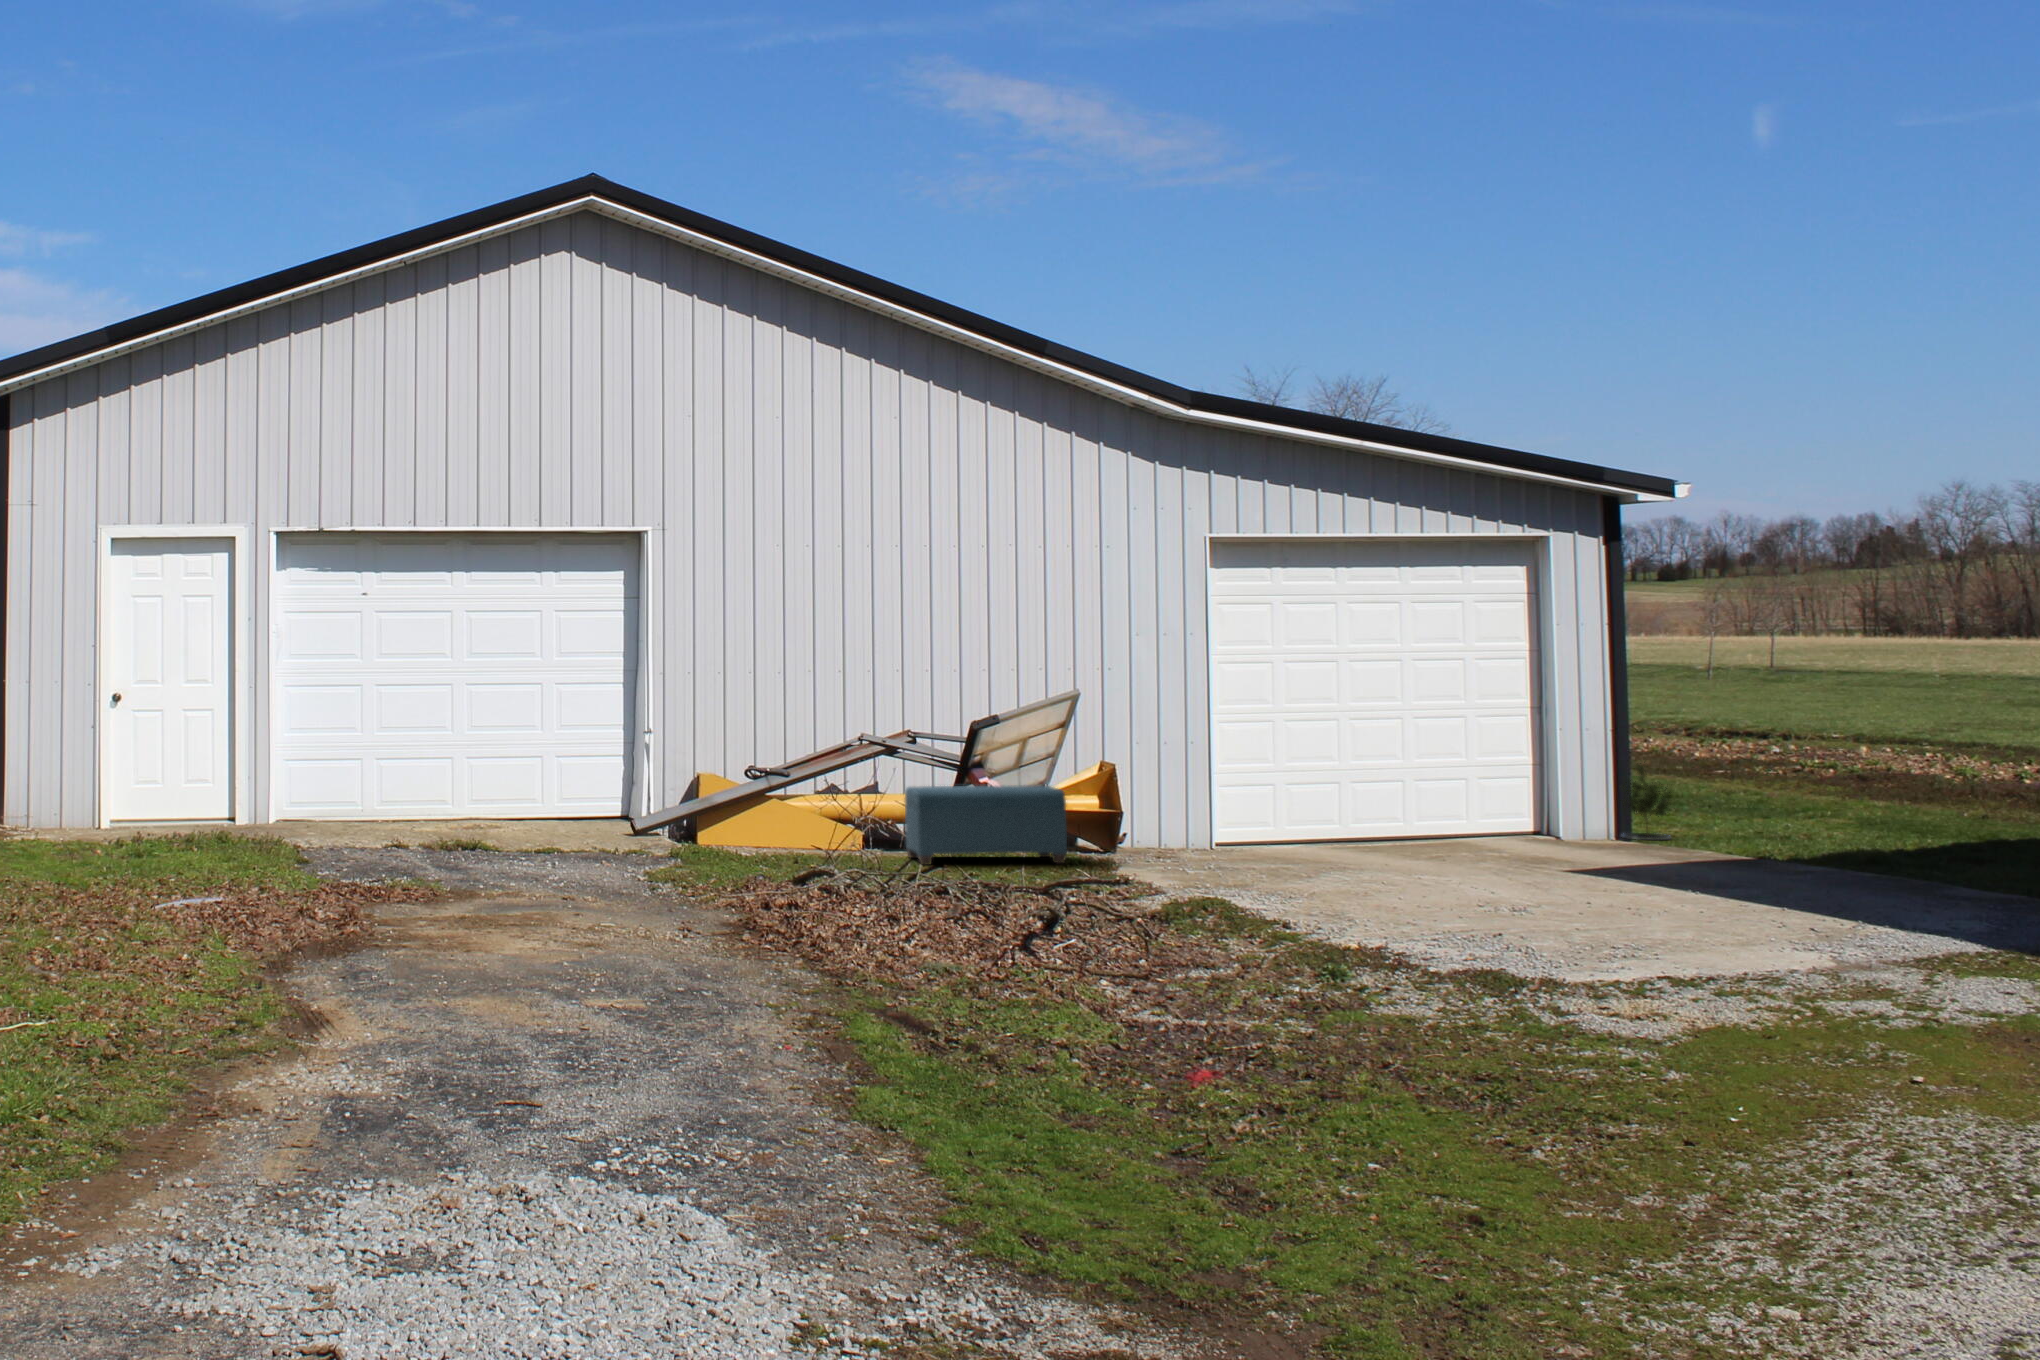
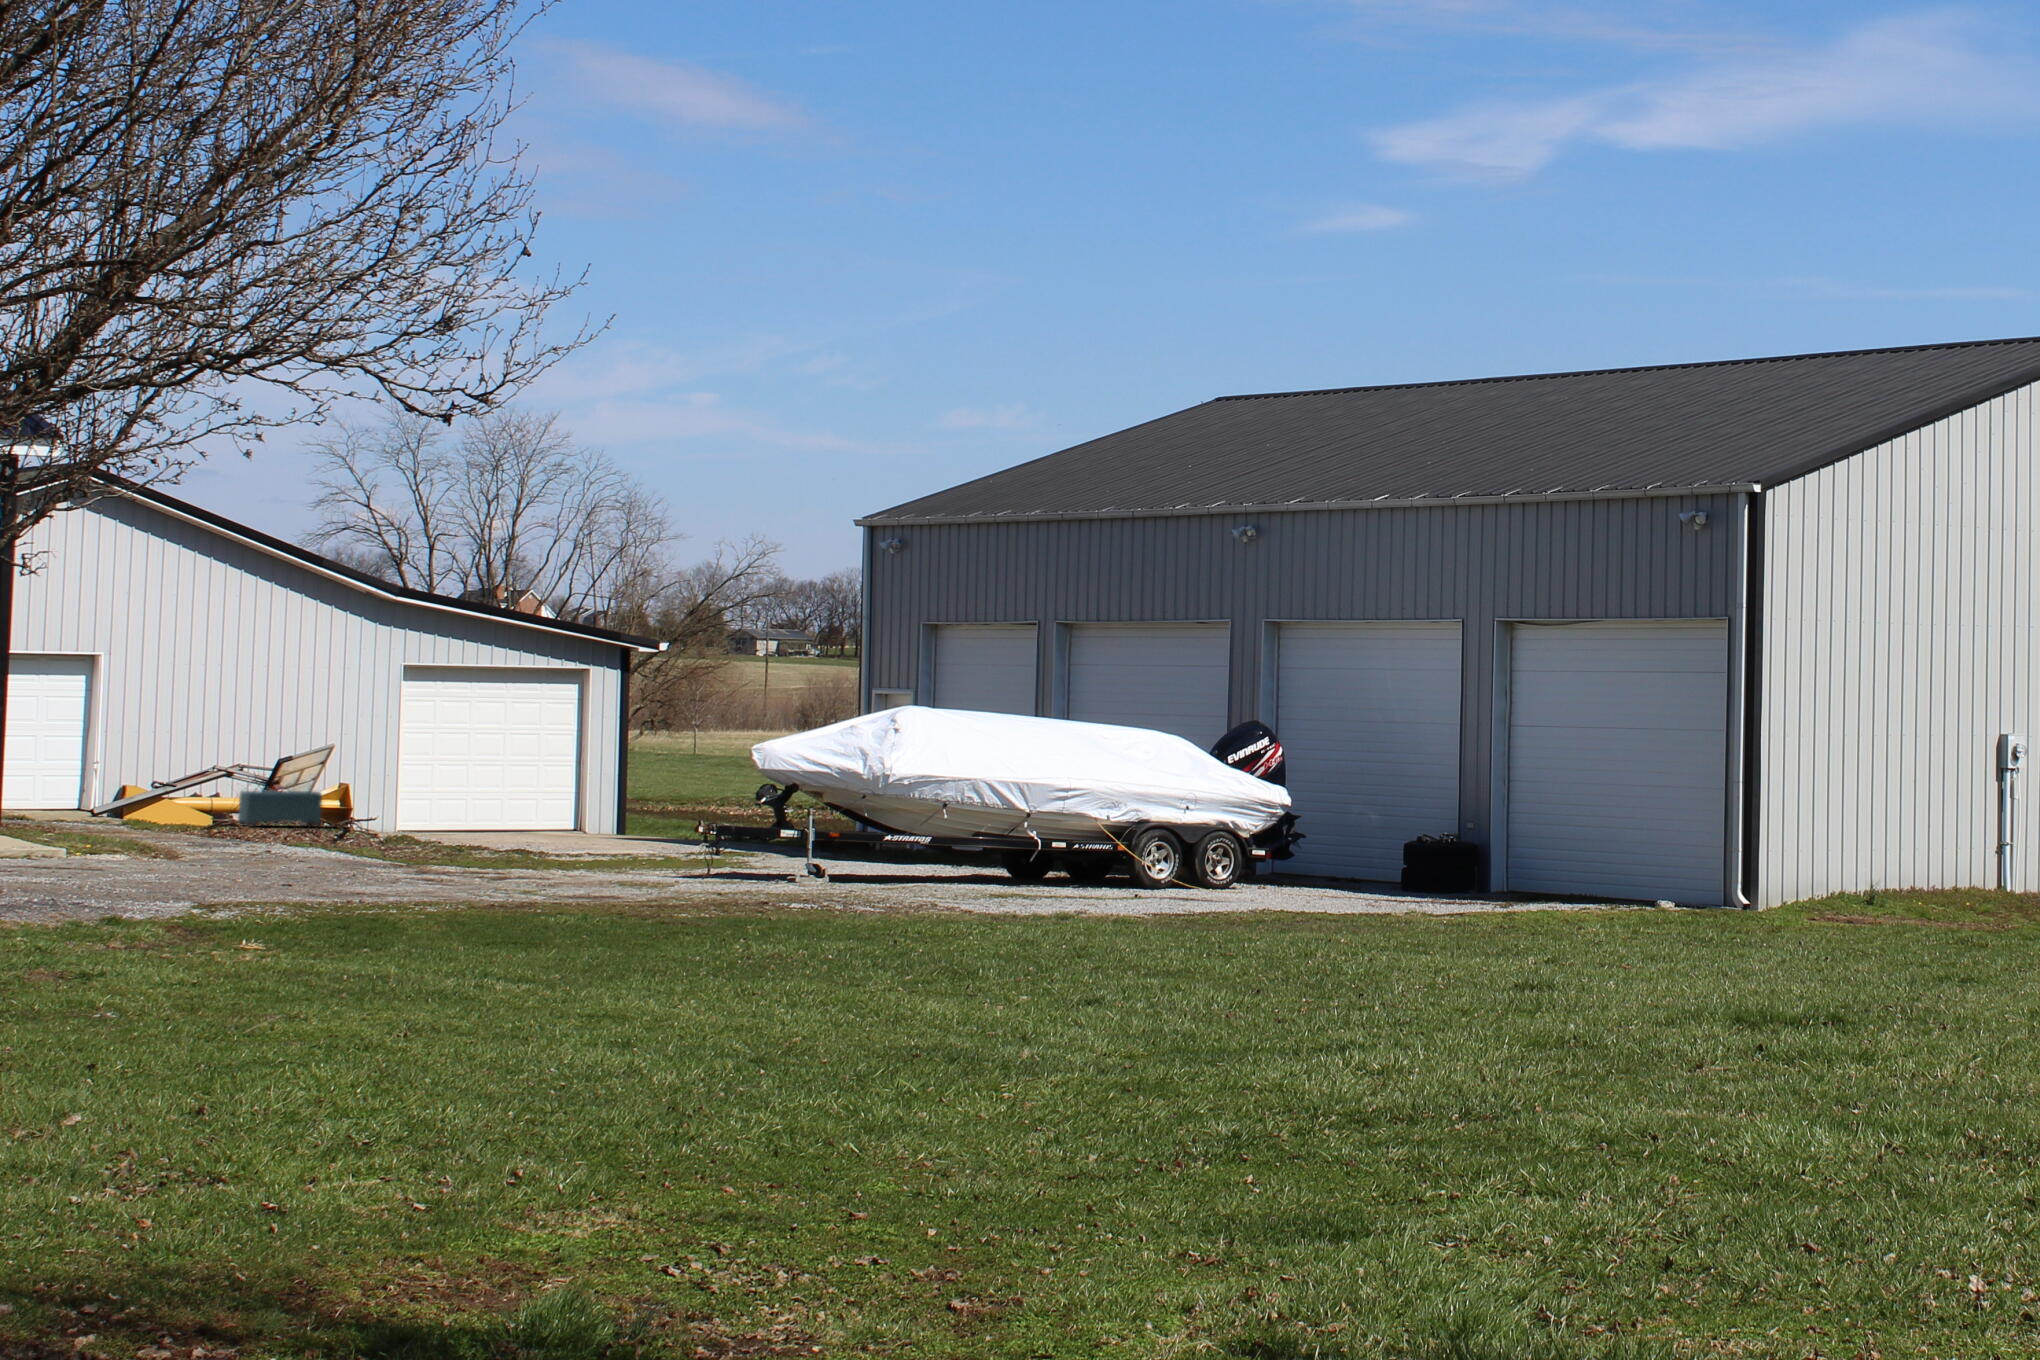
potted tree: present [1620,762,1671,840] -> none [610,785,639,826]

